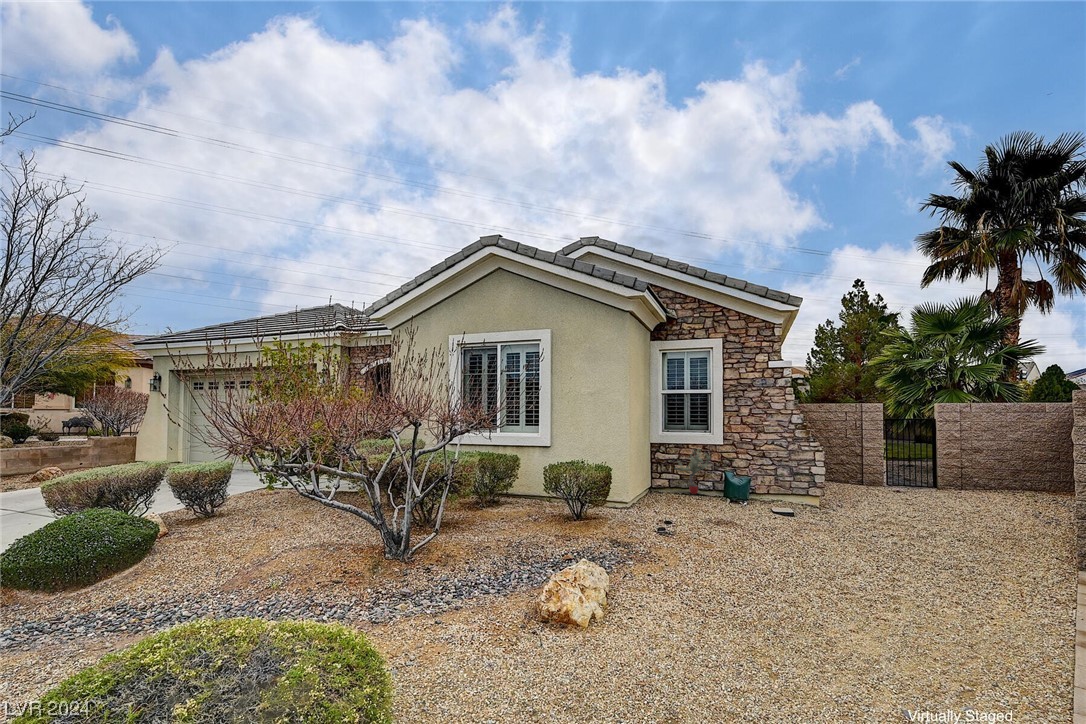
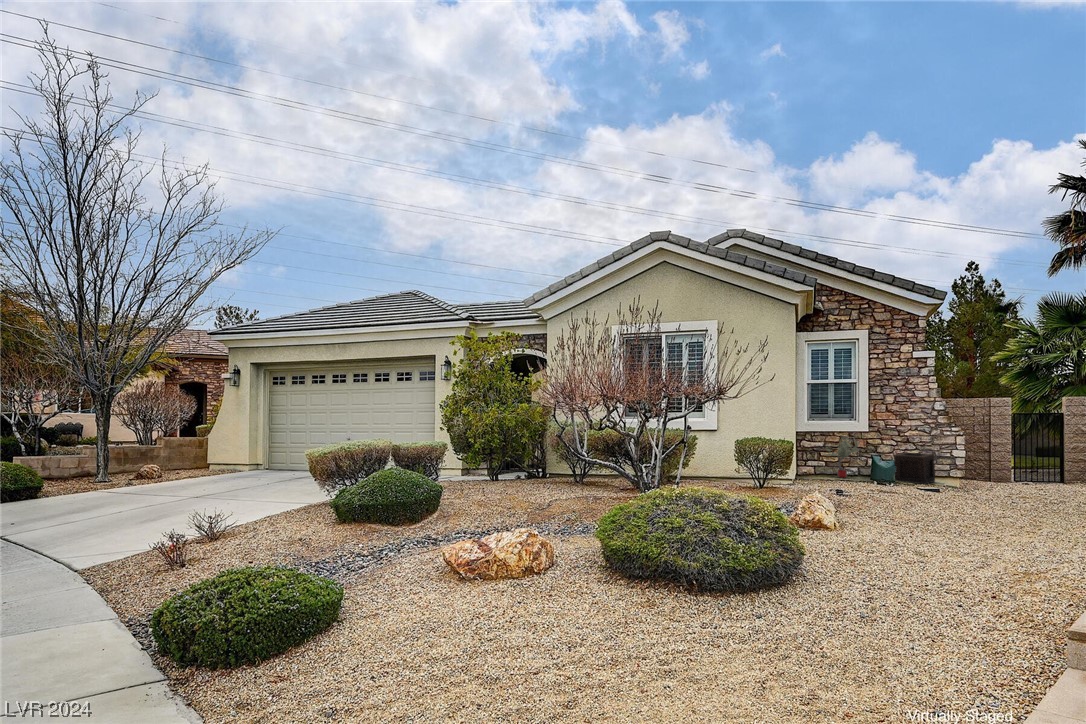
wooden crate: none [746,467,791,506] -> present [894,452,935,484]

